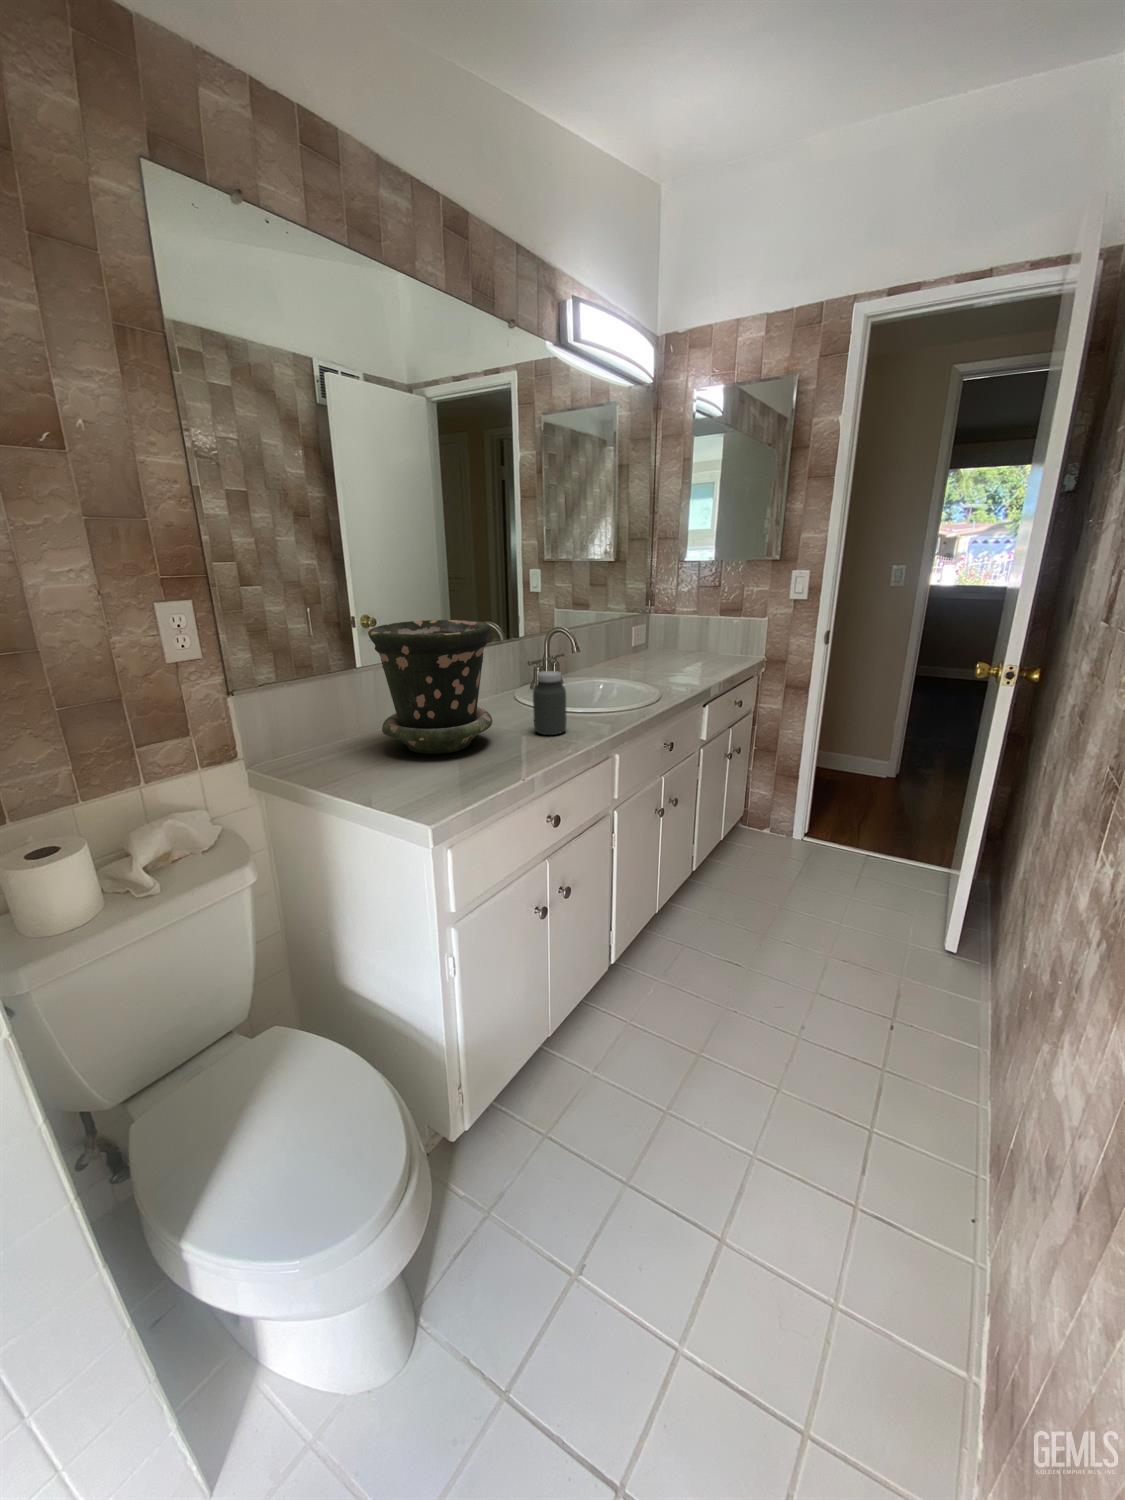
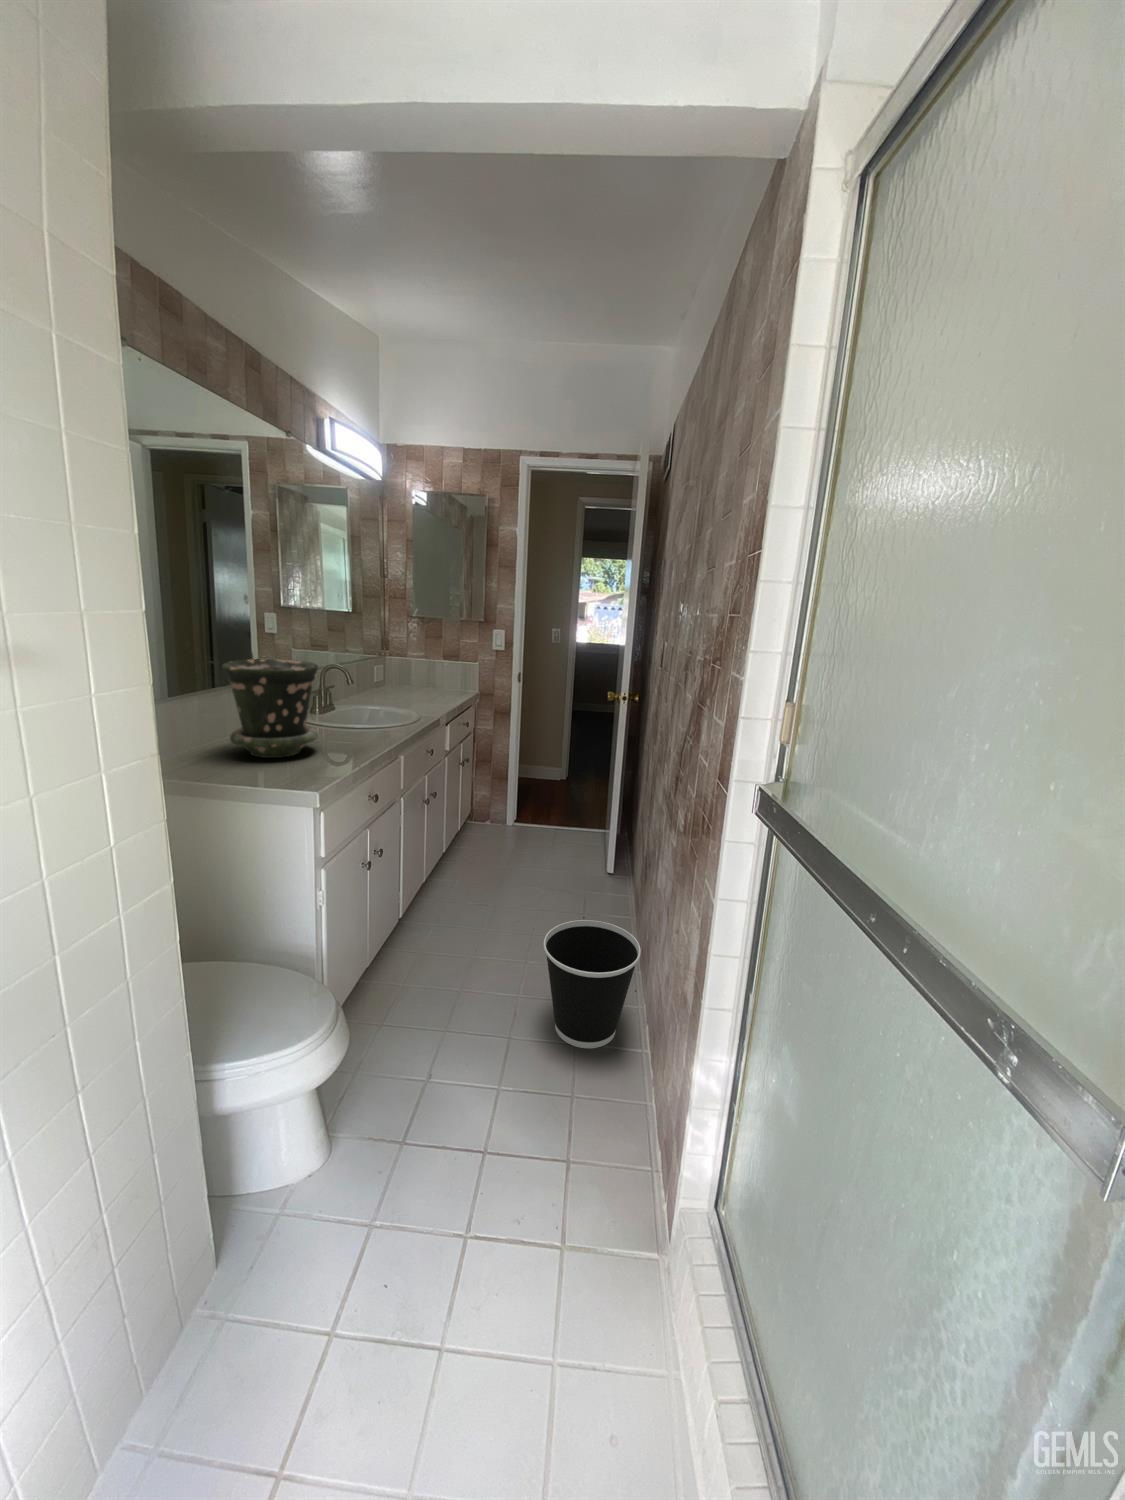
jar: present [533,671,566,735] -> none [342,697,367,743]
wastebasket: none [792,1077,996,1338] -> present [544,920,641,1048]

